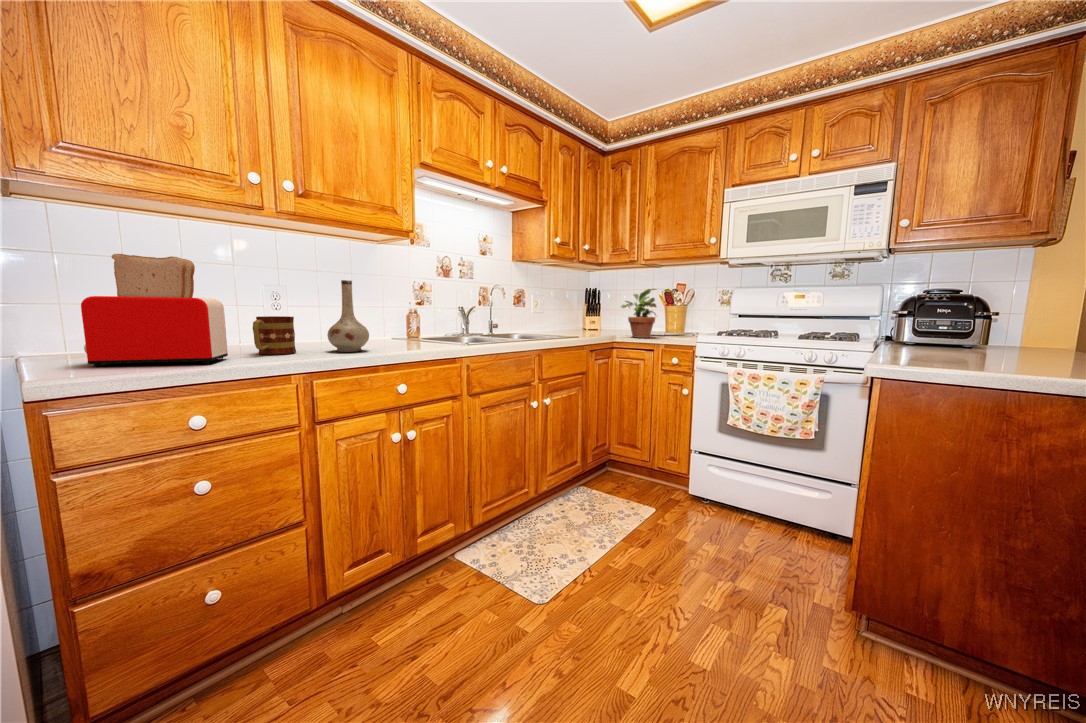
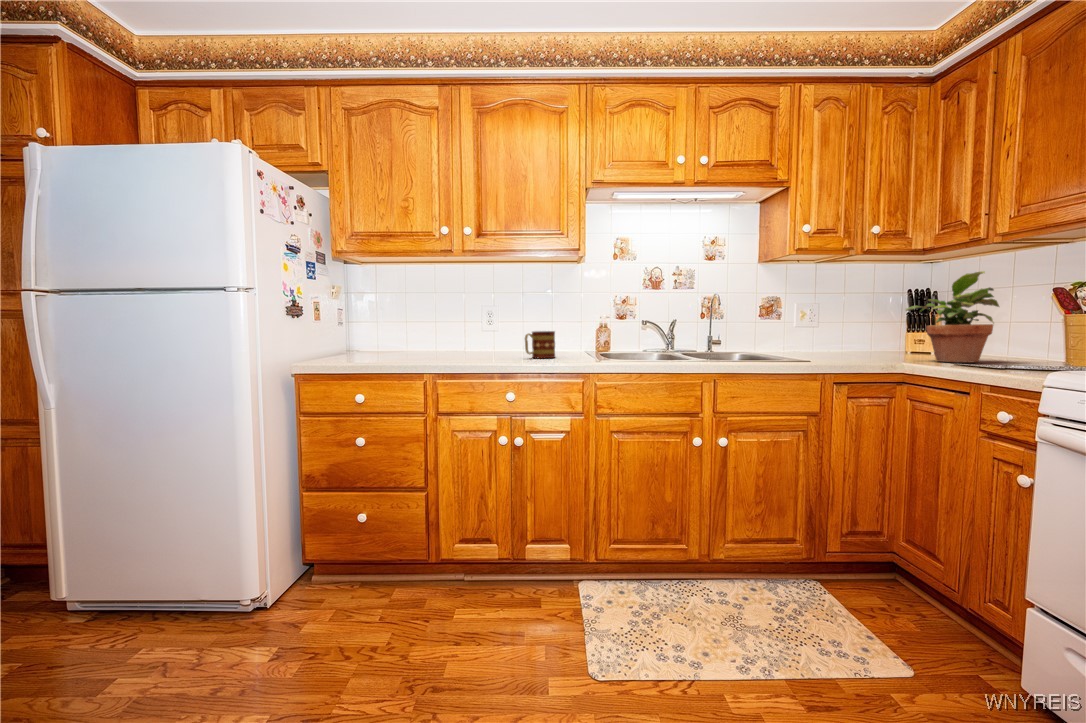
toaster: present [81,254,228,366] -> none [340,295,405,362]
vase: present [327,280,369,352] -> none [470,301,502,361]
mug: present [253,316,296,355] -> present [525,331,555,358]

